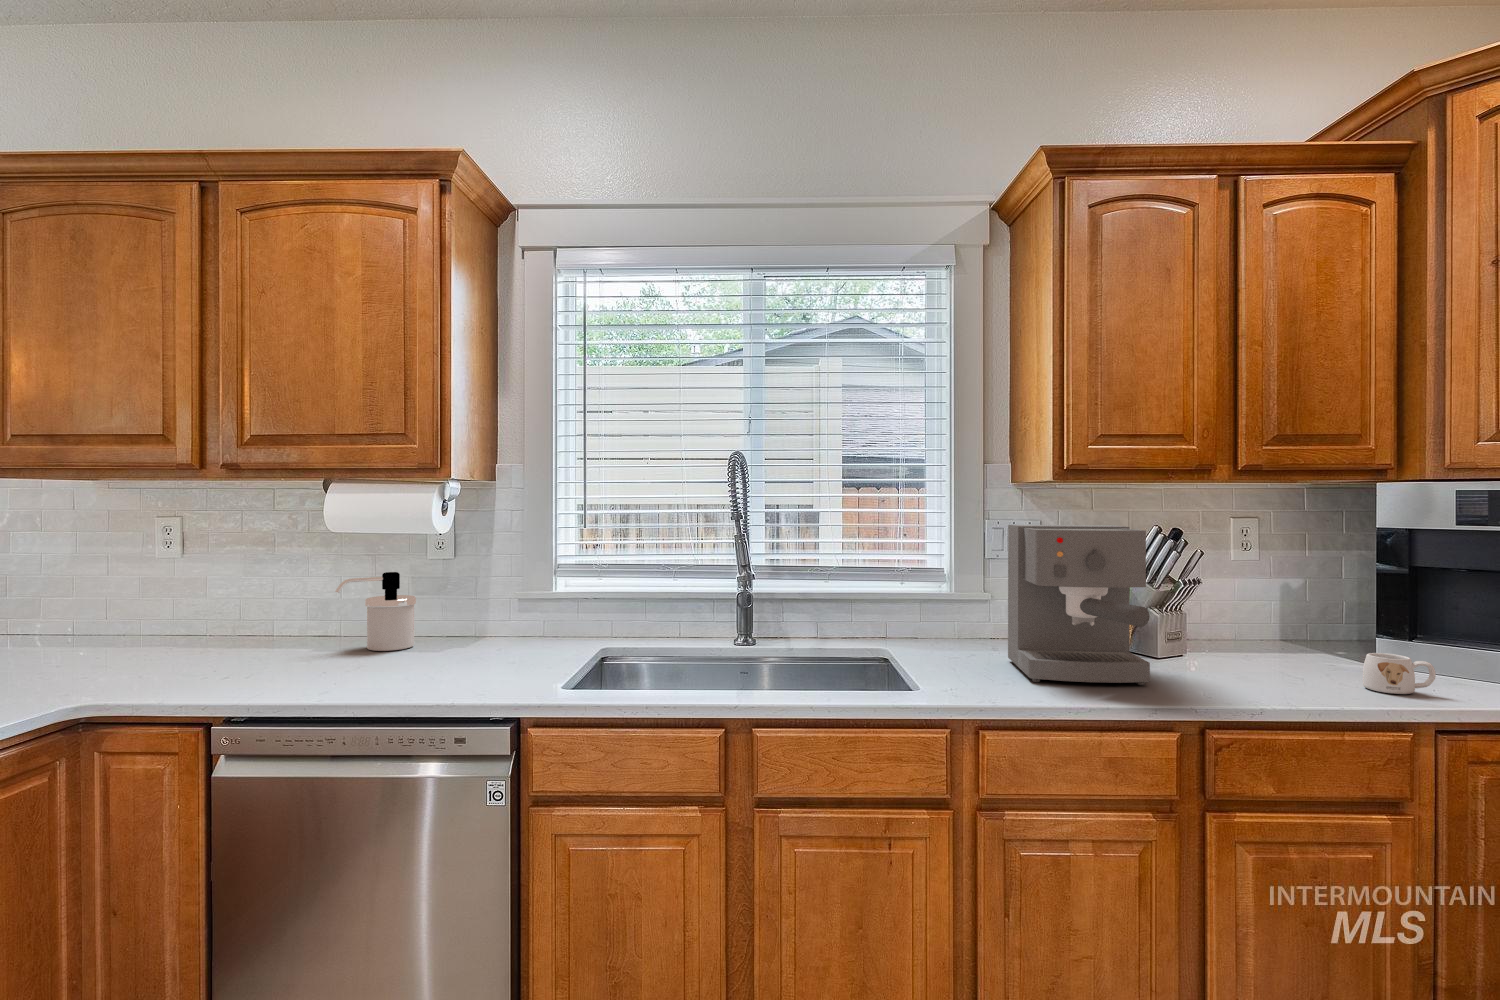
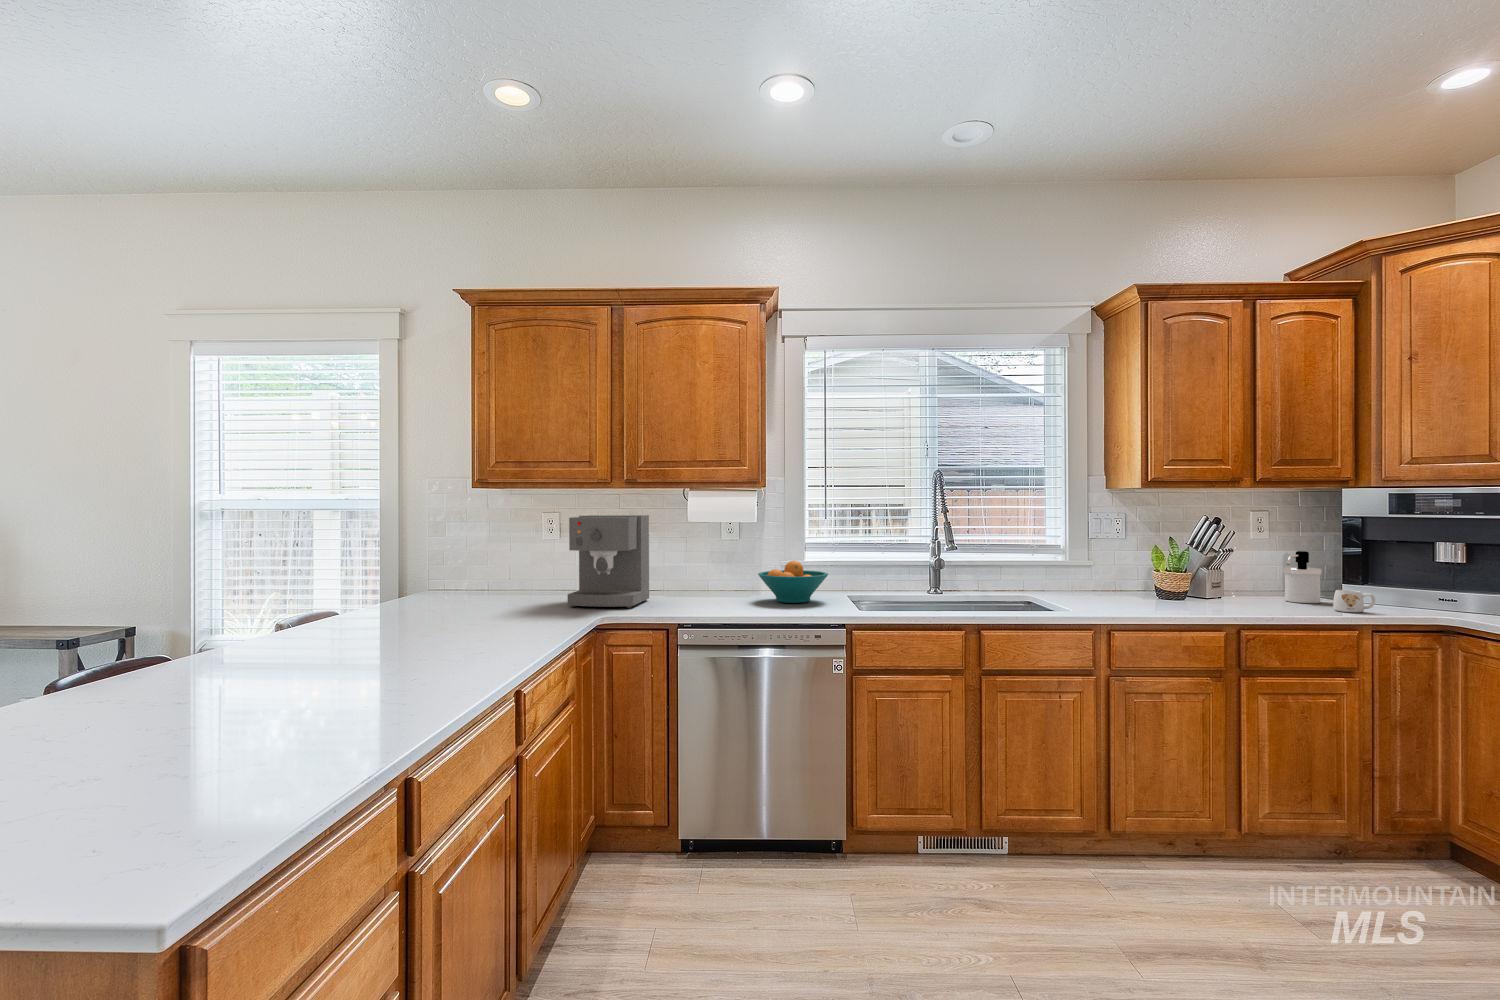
coffee maker: present [1008,525,1150,685] -> present [567,515,649,608]
soap dispenser: present [336,572,416,651] -> present [1283,551,1322,603]
fruit bowl: none [426,596,548,667] -> present [758,561,828,603]

